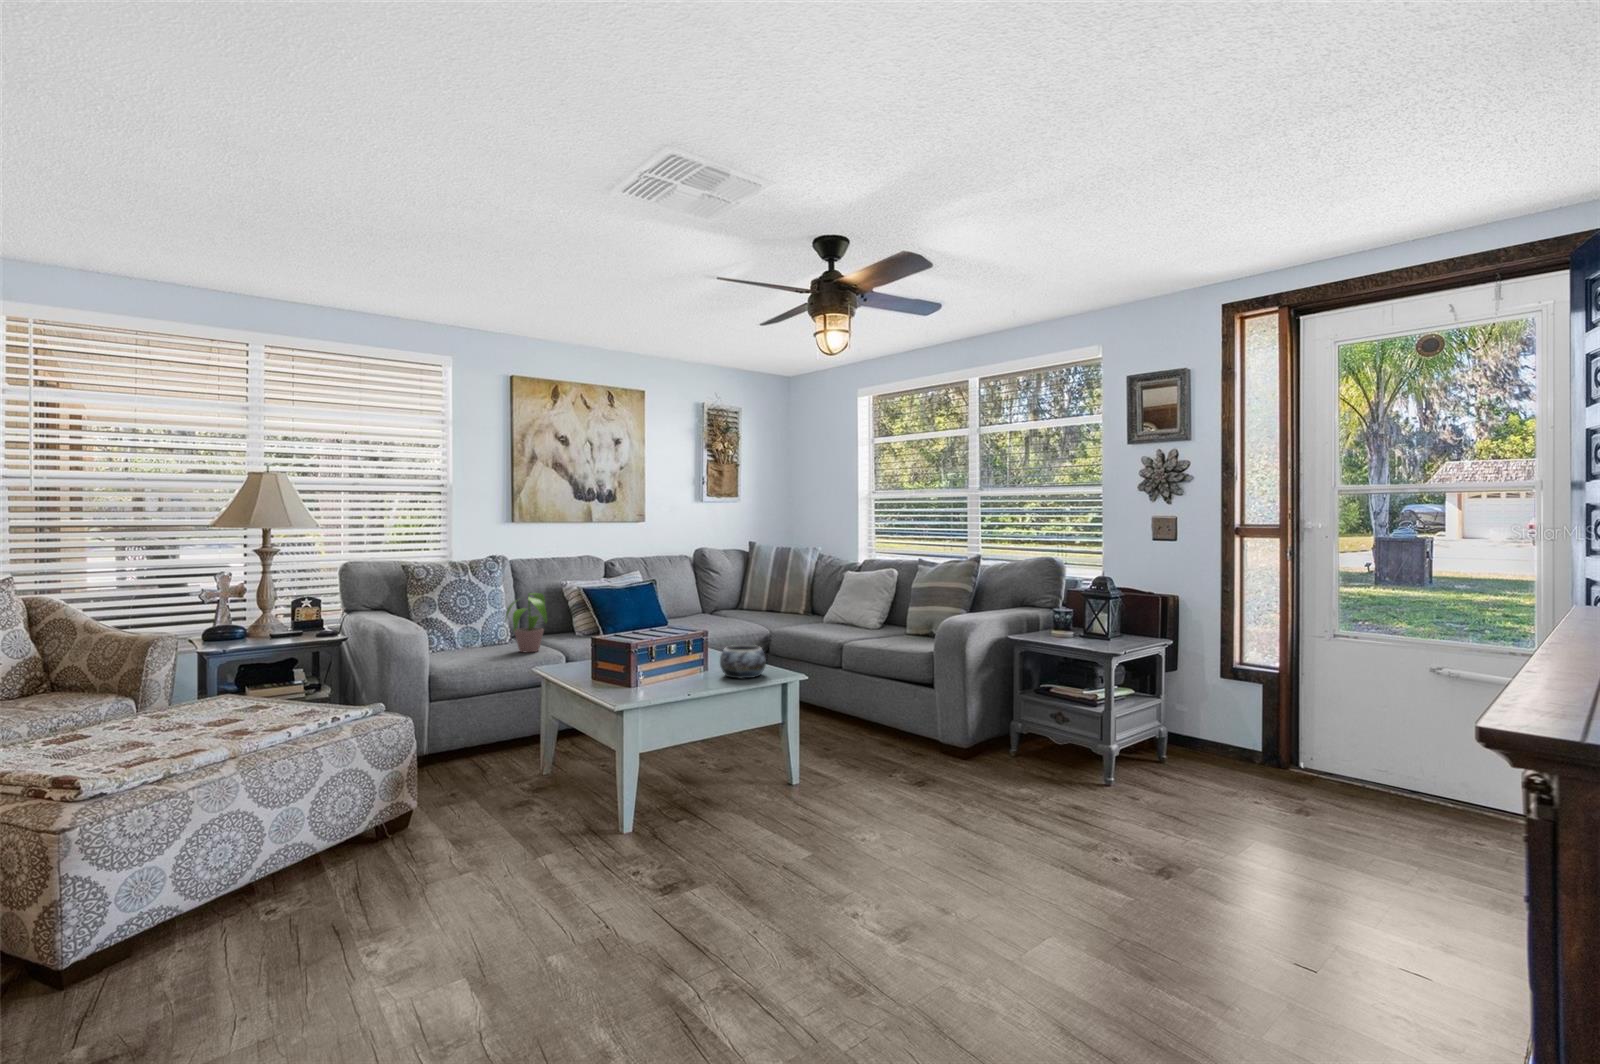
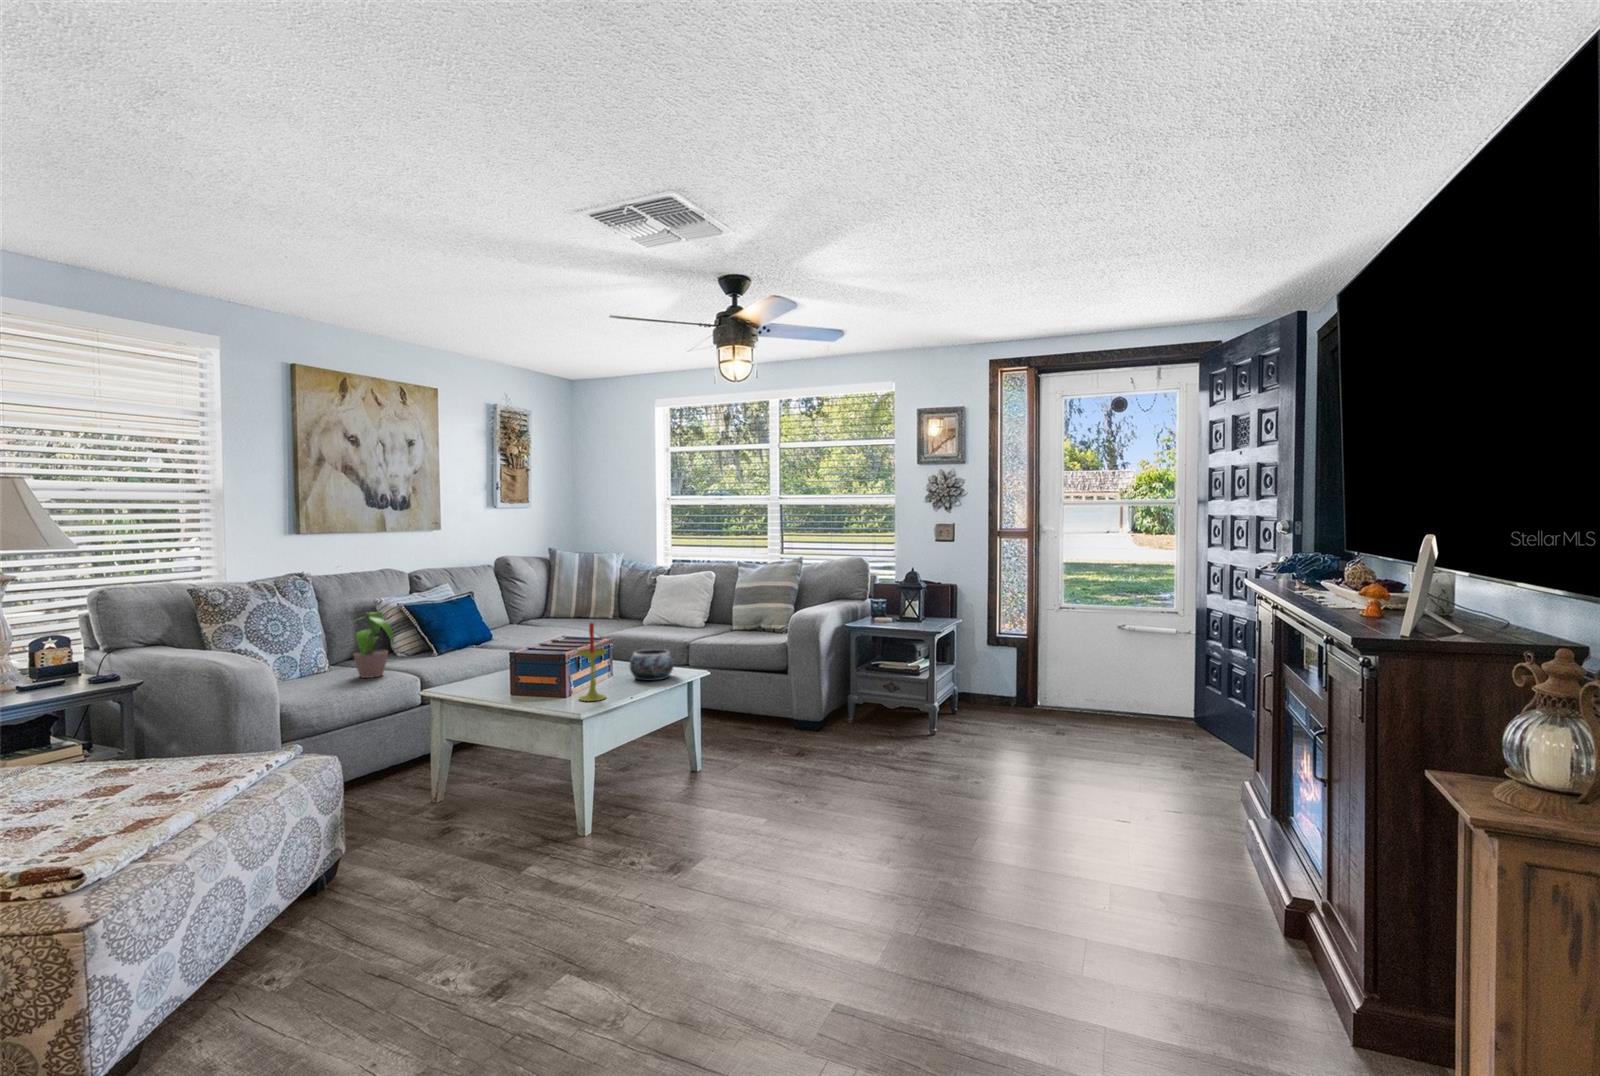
candle: none [643,610,675,693] -> present [577,623,607,701]

